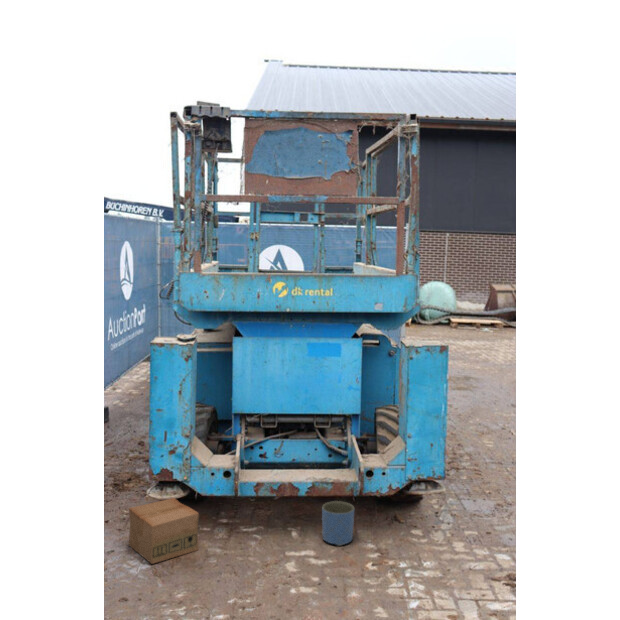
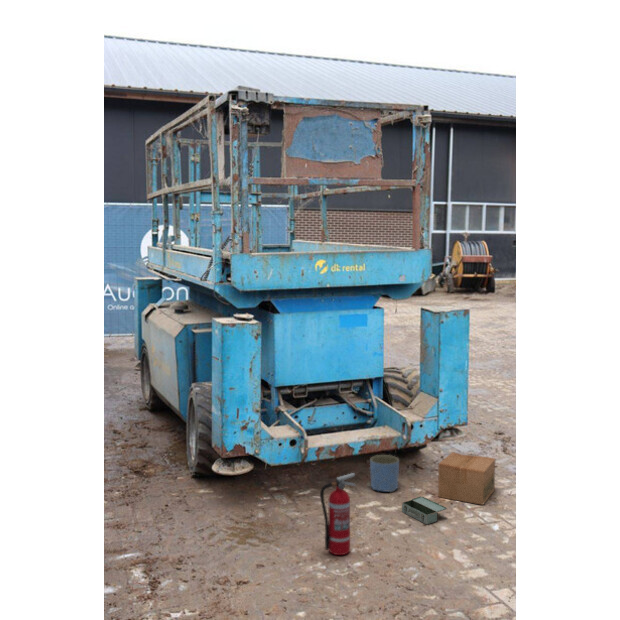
cardboard box: present [129,498,199,564] -> present [438,452,495,505]
fire extinguisher: none [191,519,233,608] -> present [320,473,355,555]
toolbox: none [326,558,368,592] -> present [402,497,447,524]

